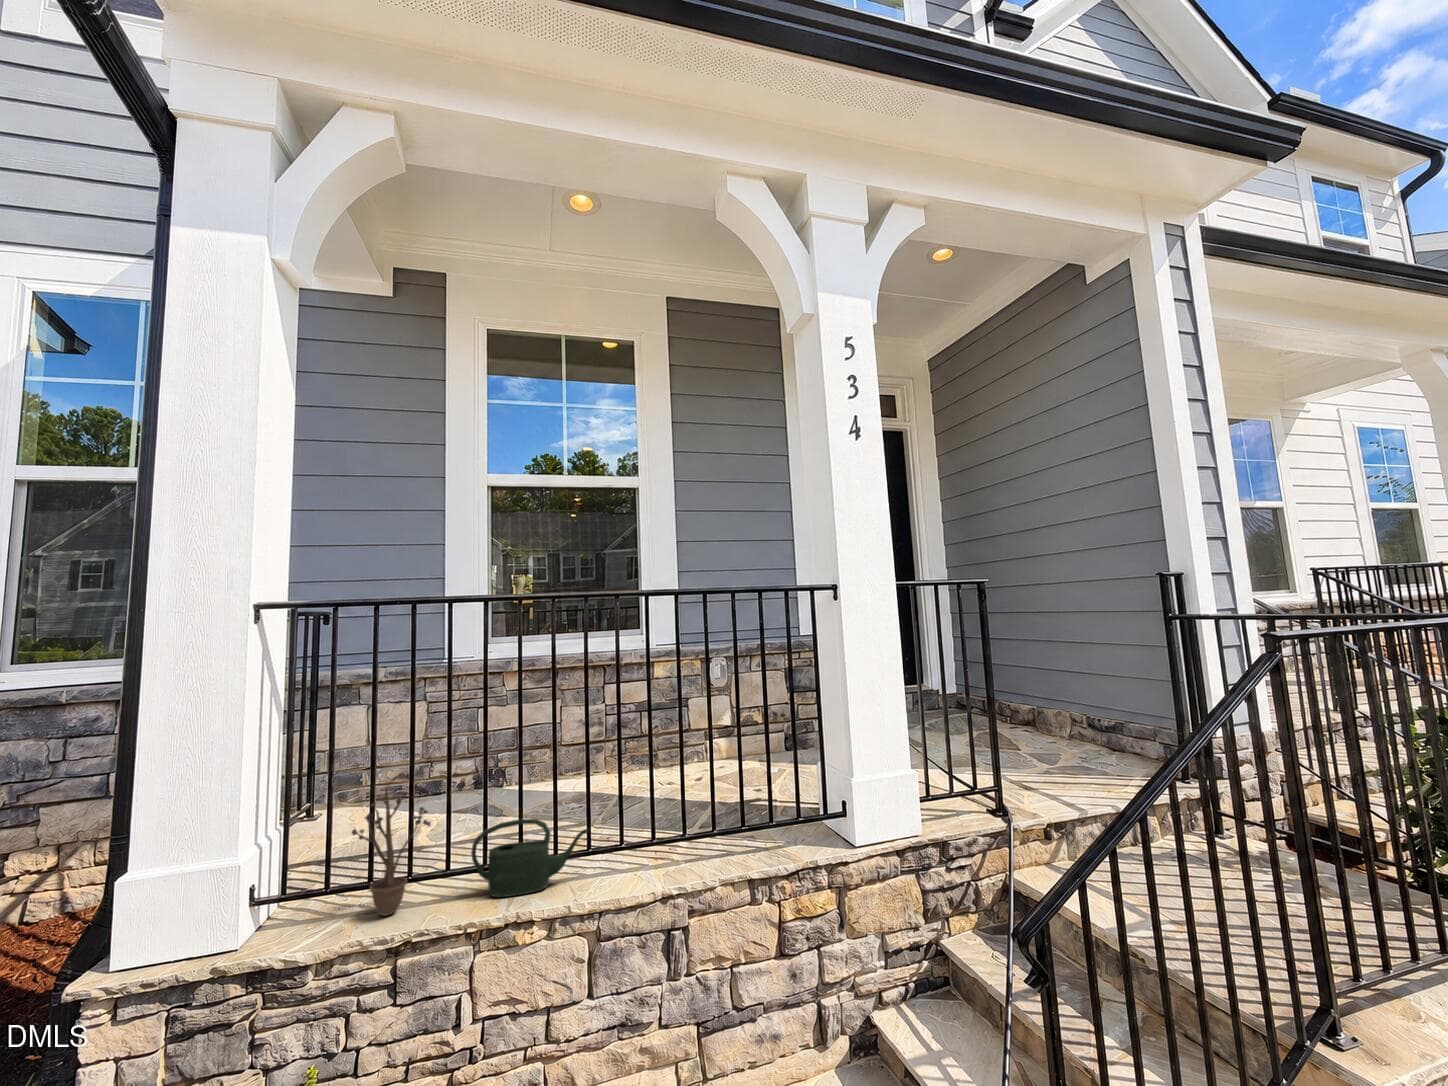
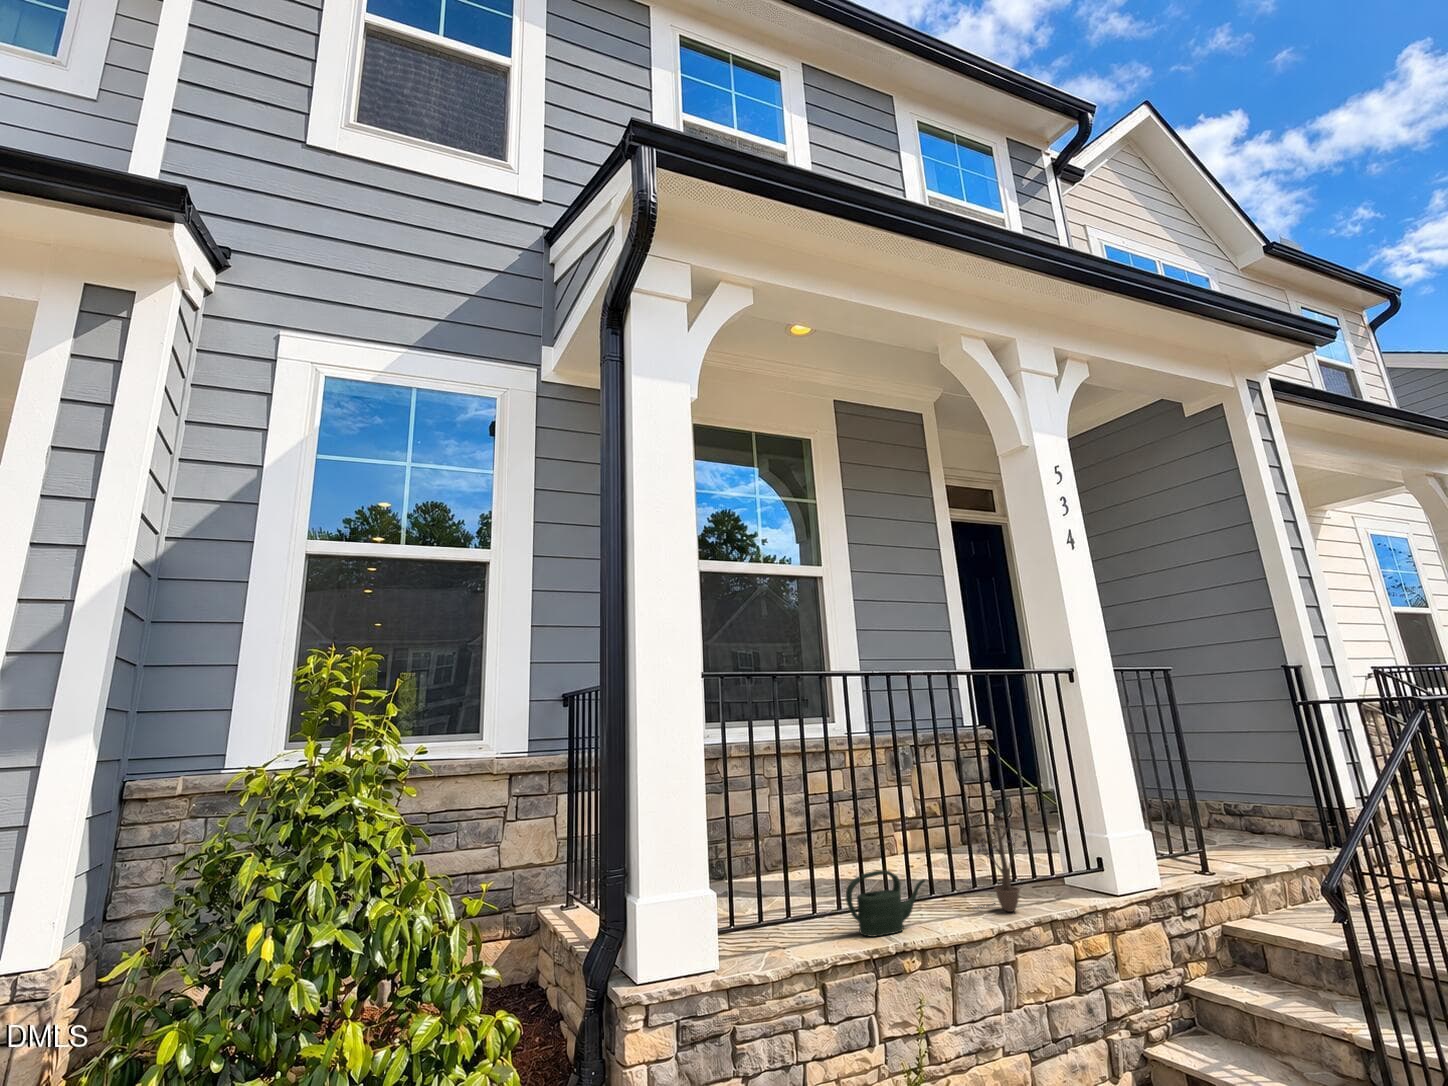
decorative plant: present [335,788,430,916] -> present [974,818,1027,912]

